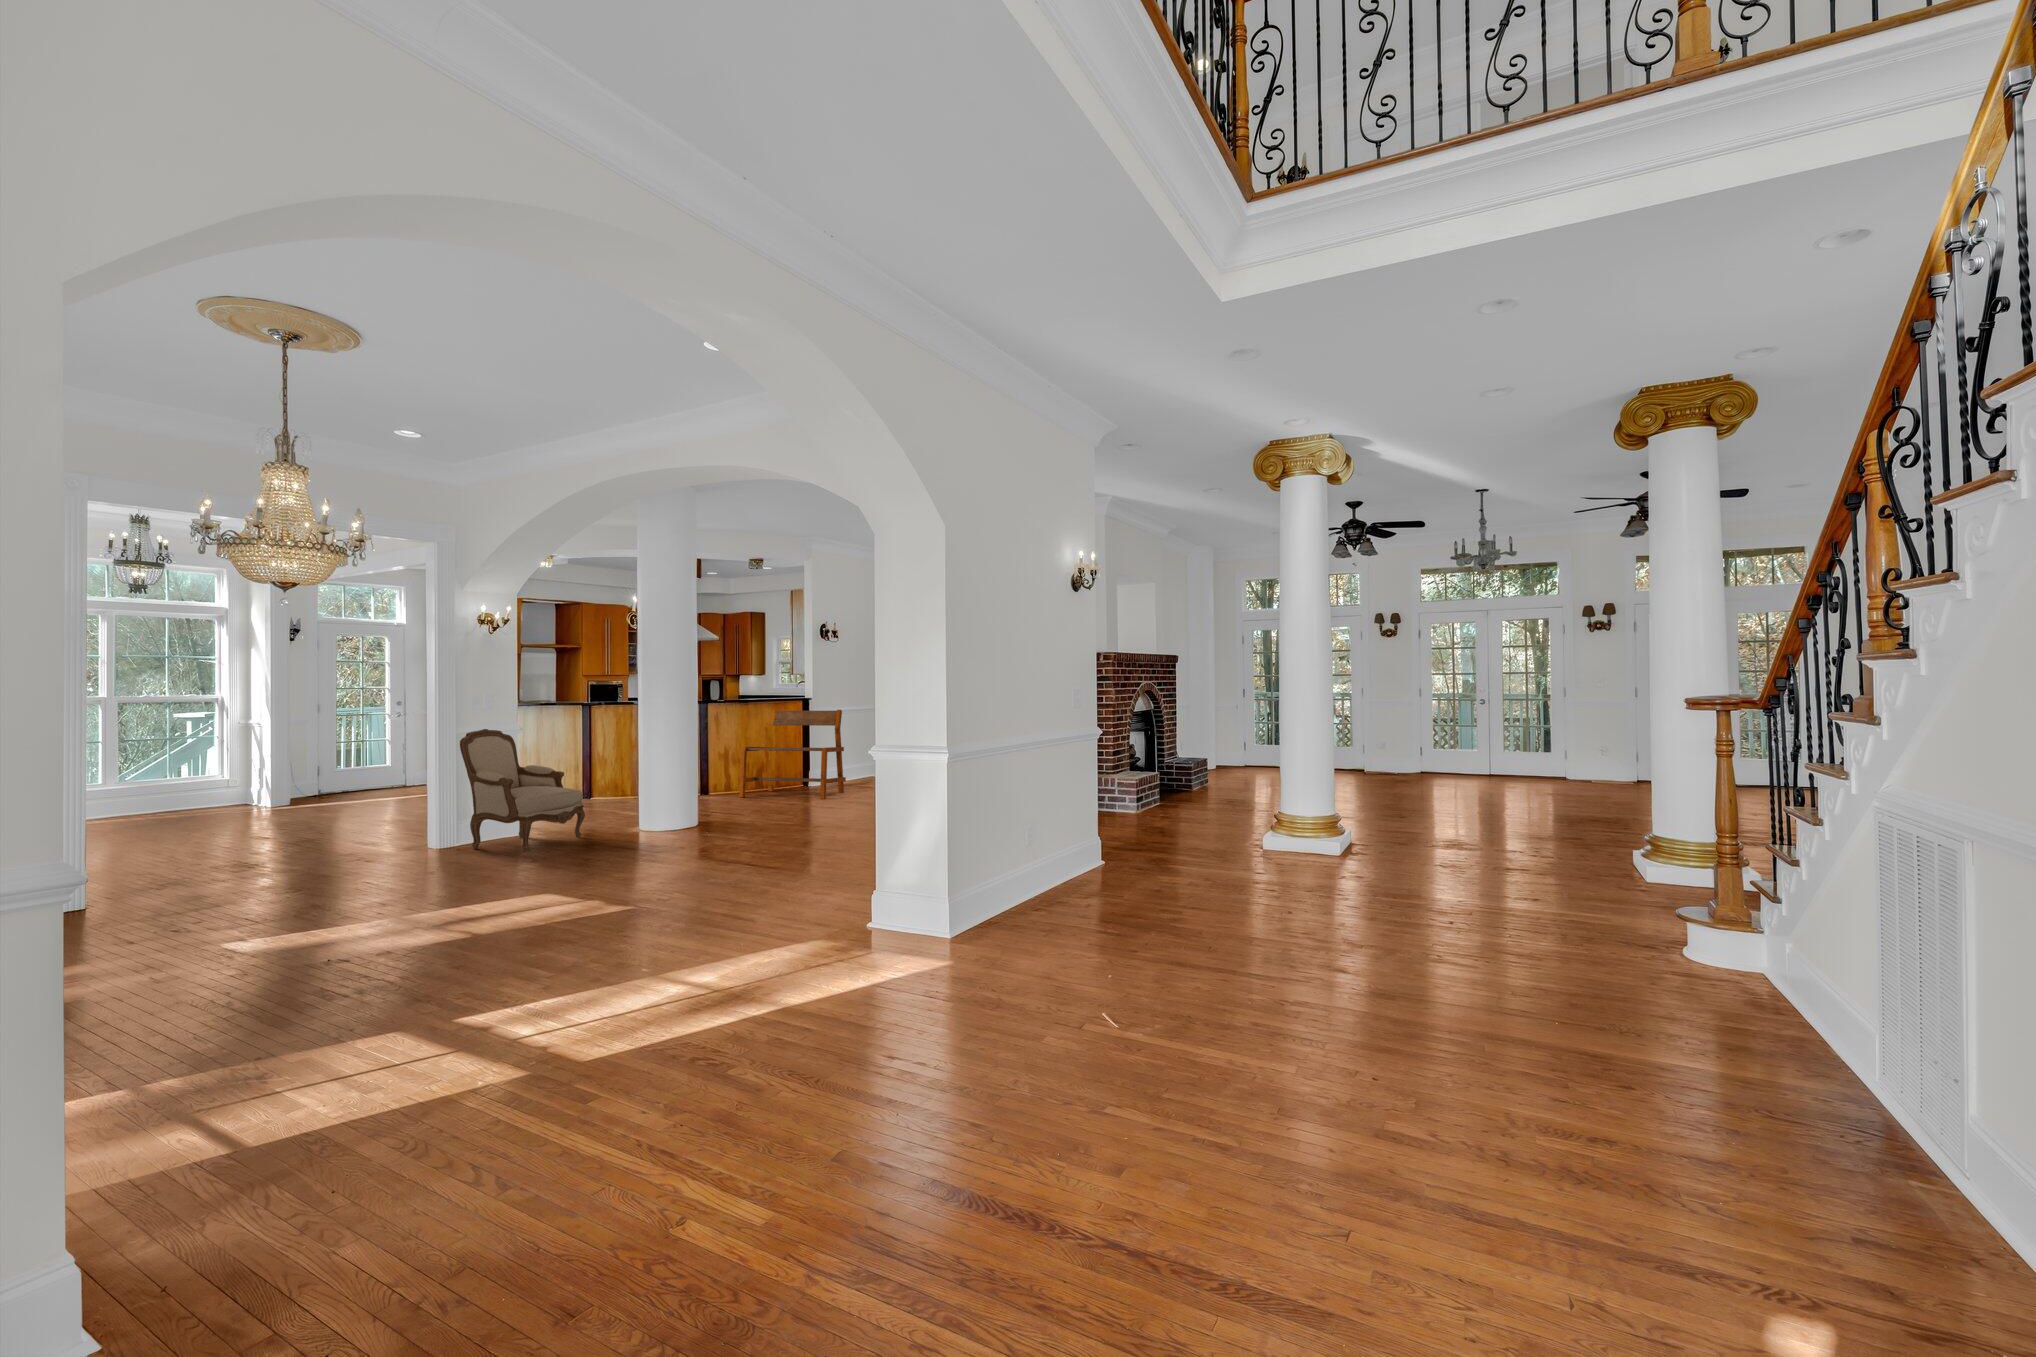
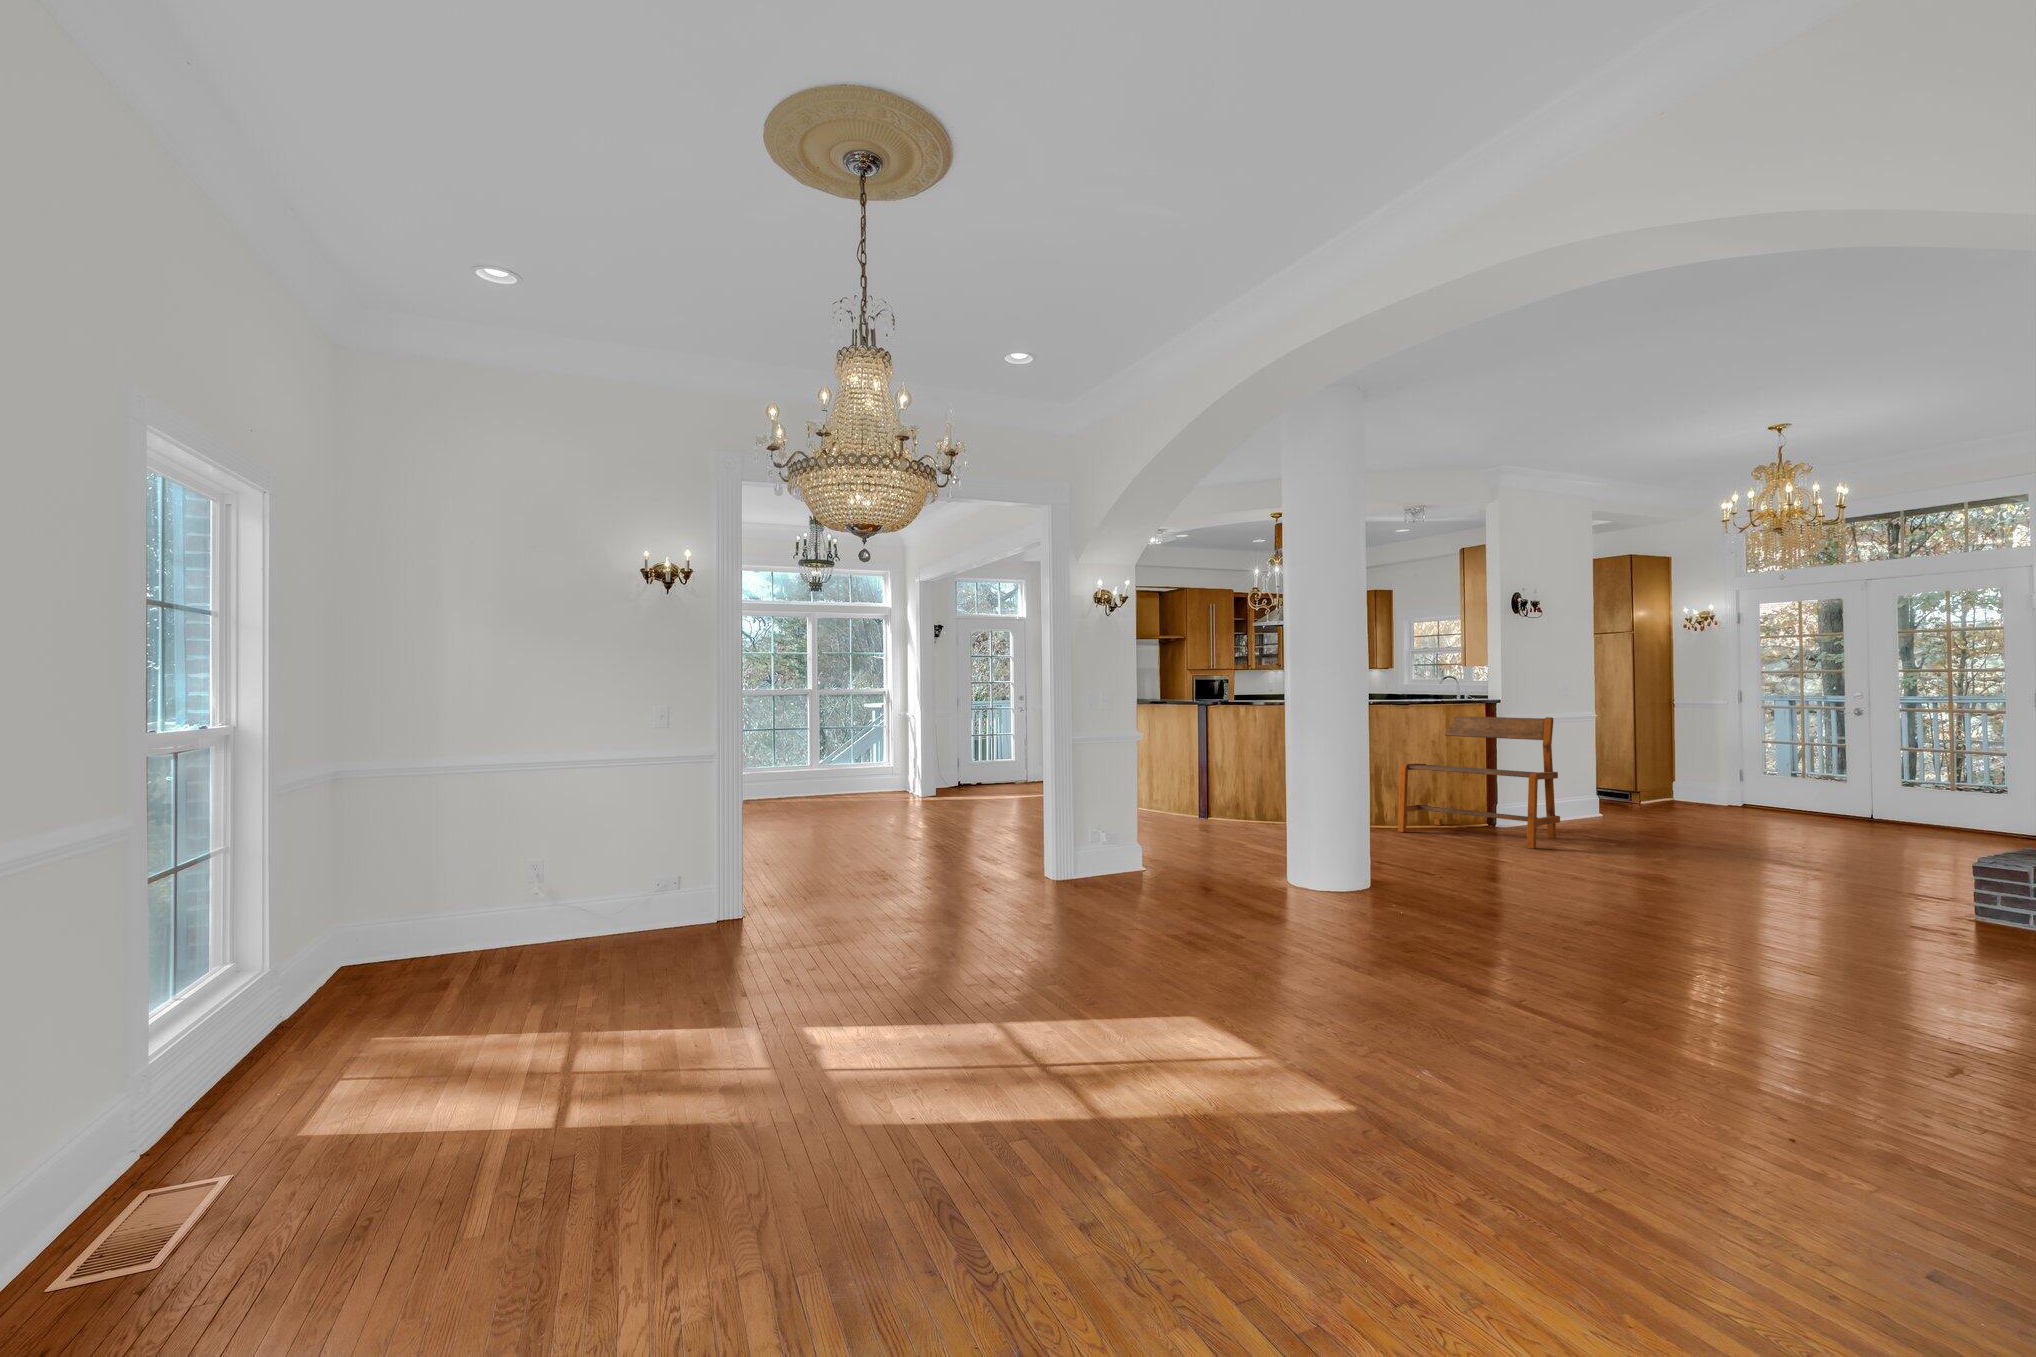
armchair: present [460,729,585,851] -> none [1074,735,1218,902]

